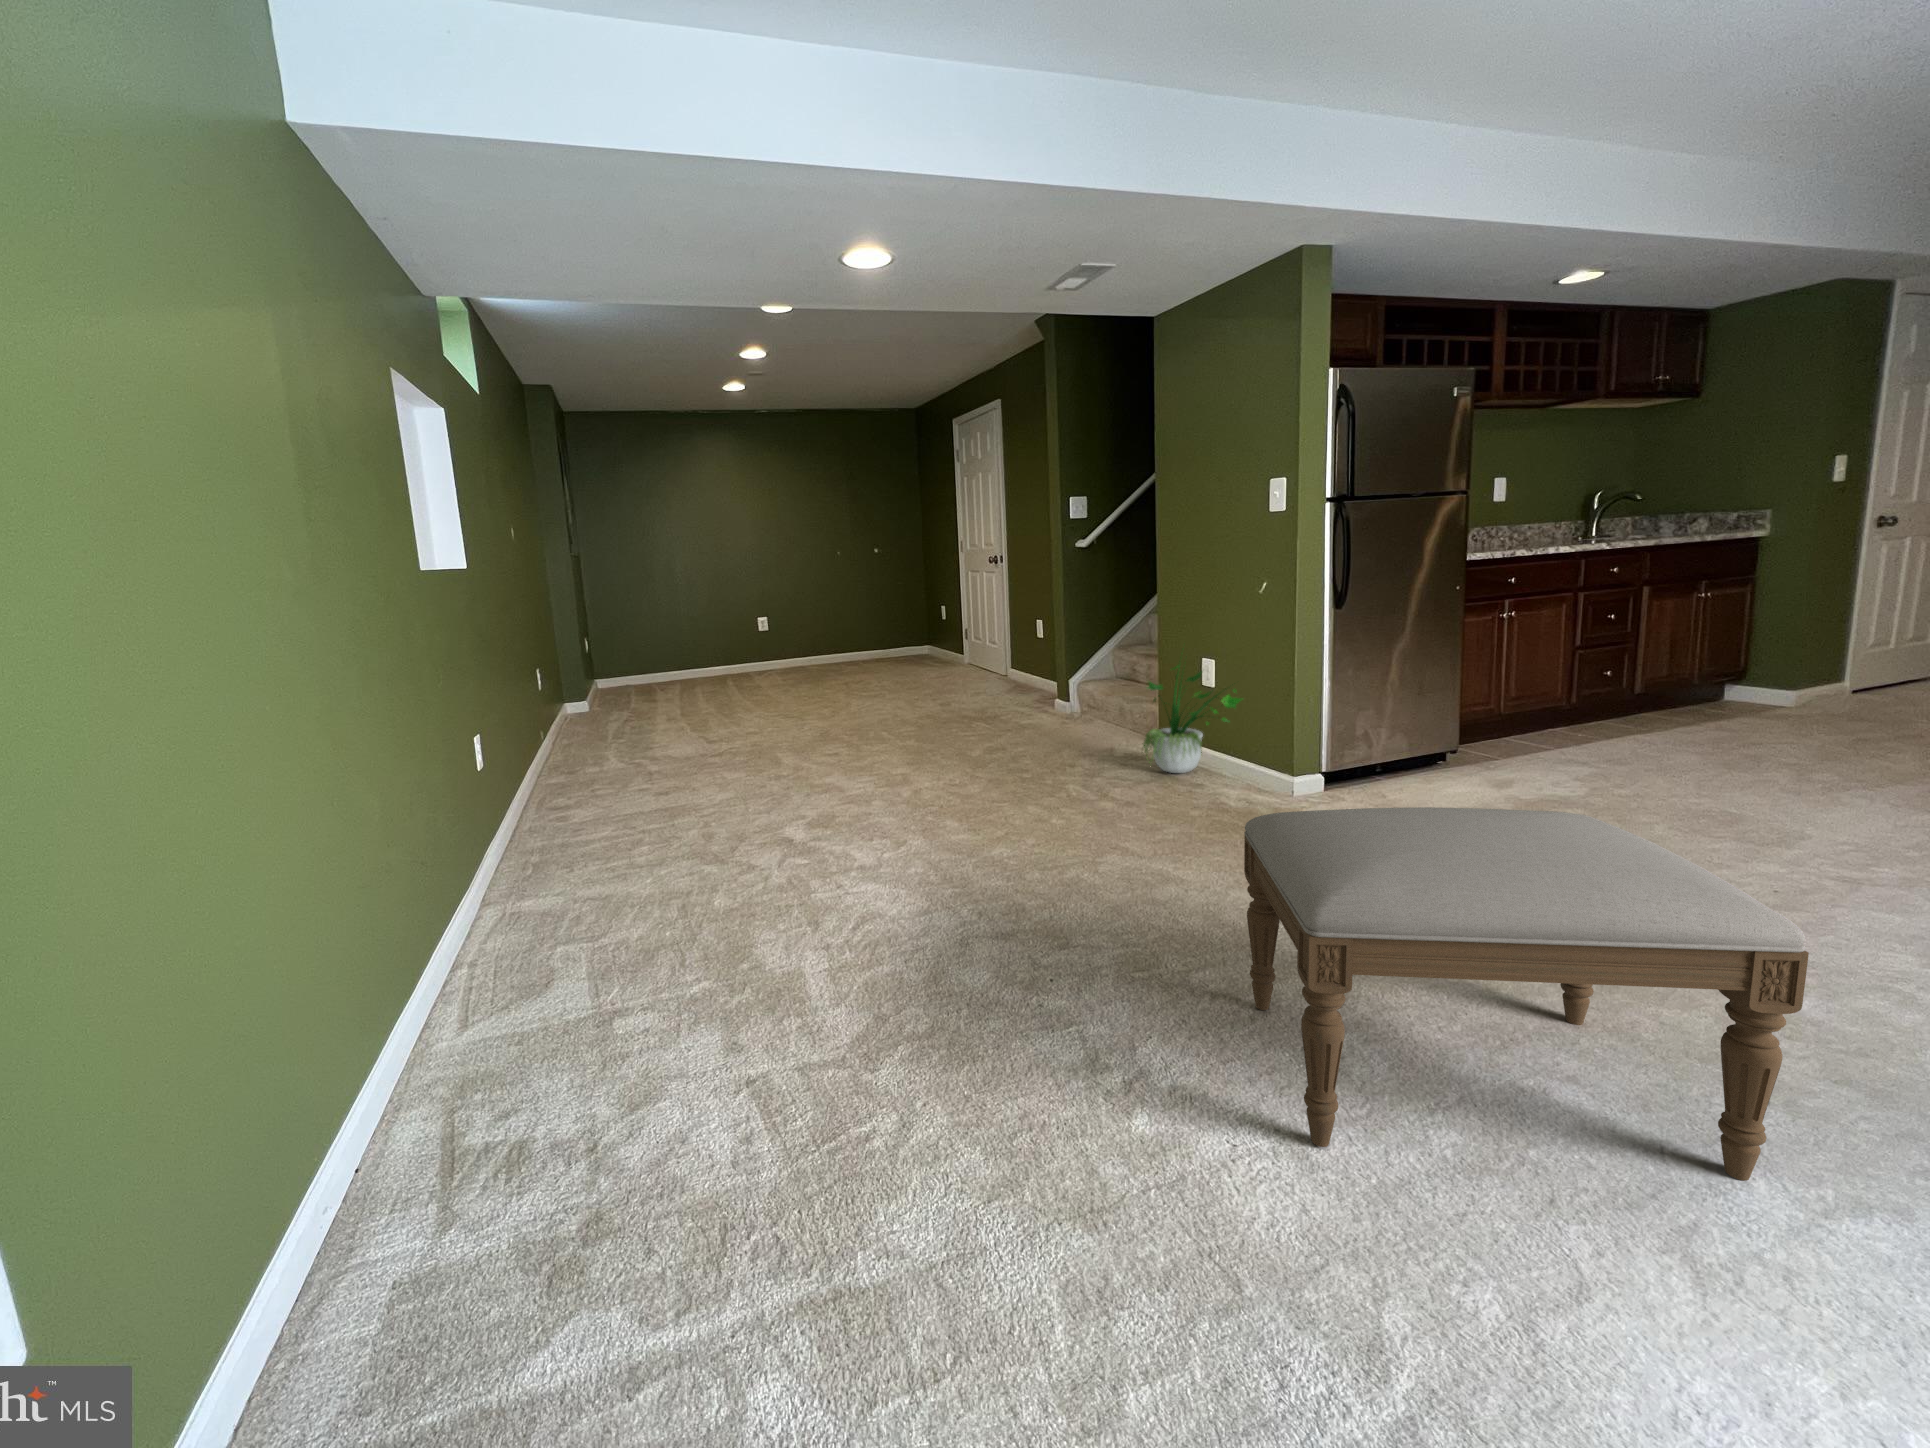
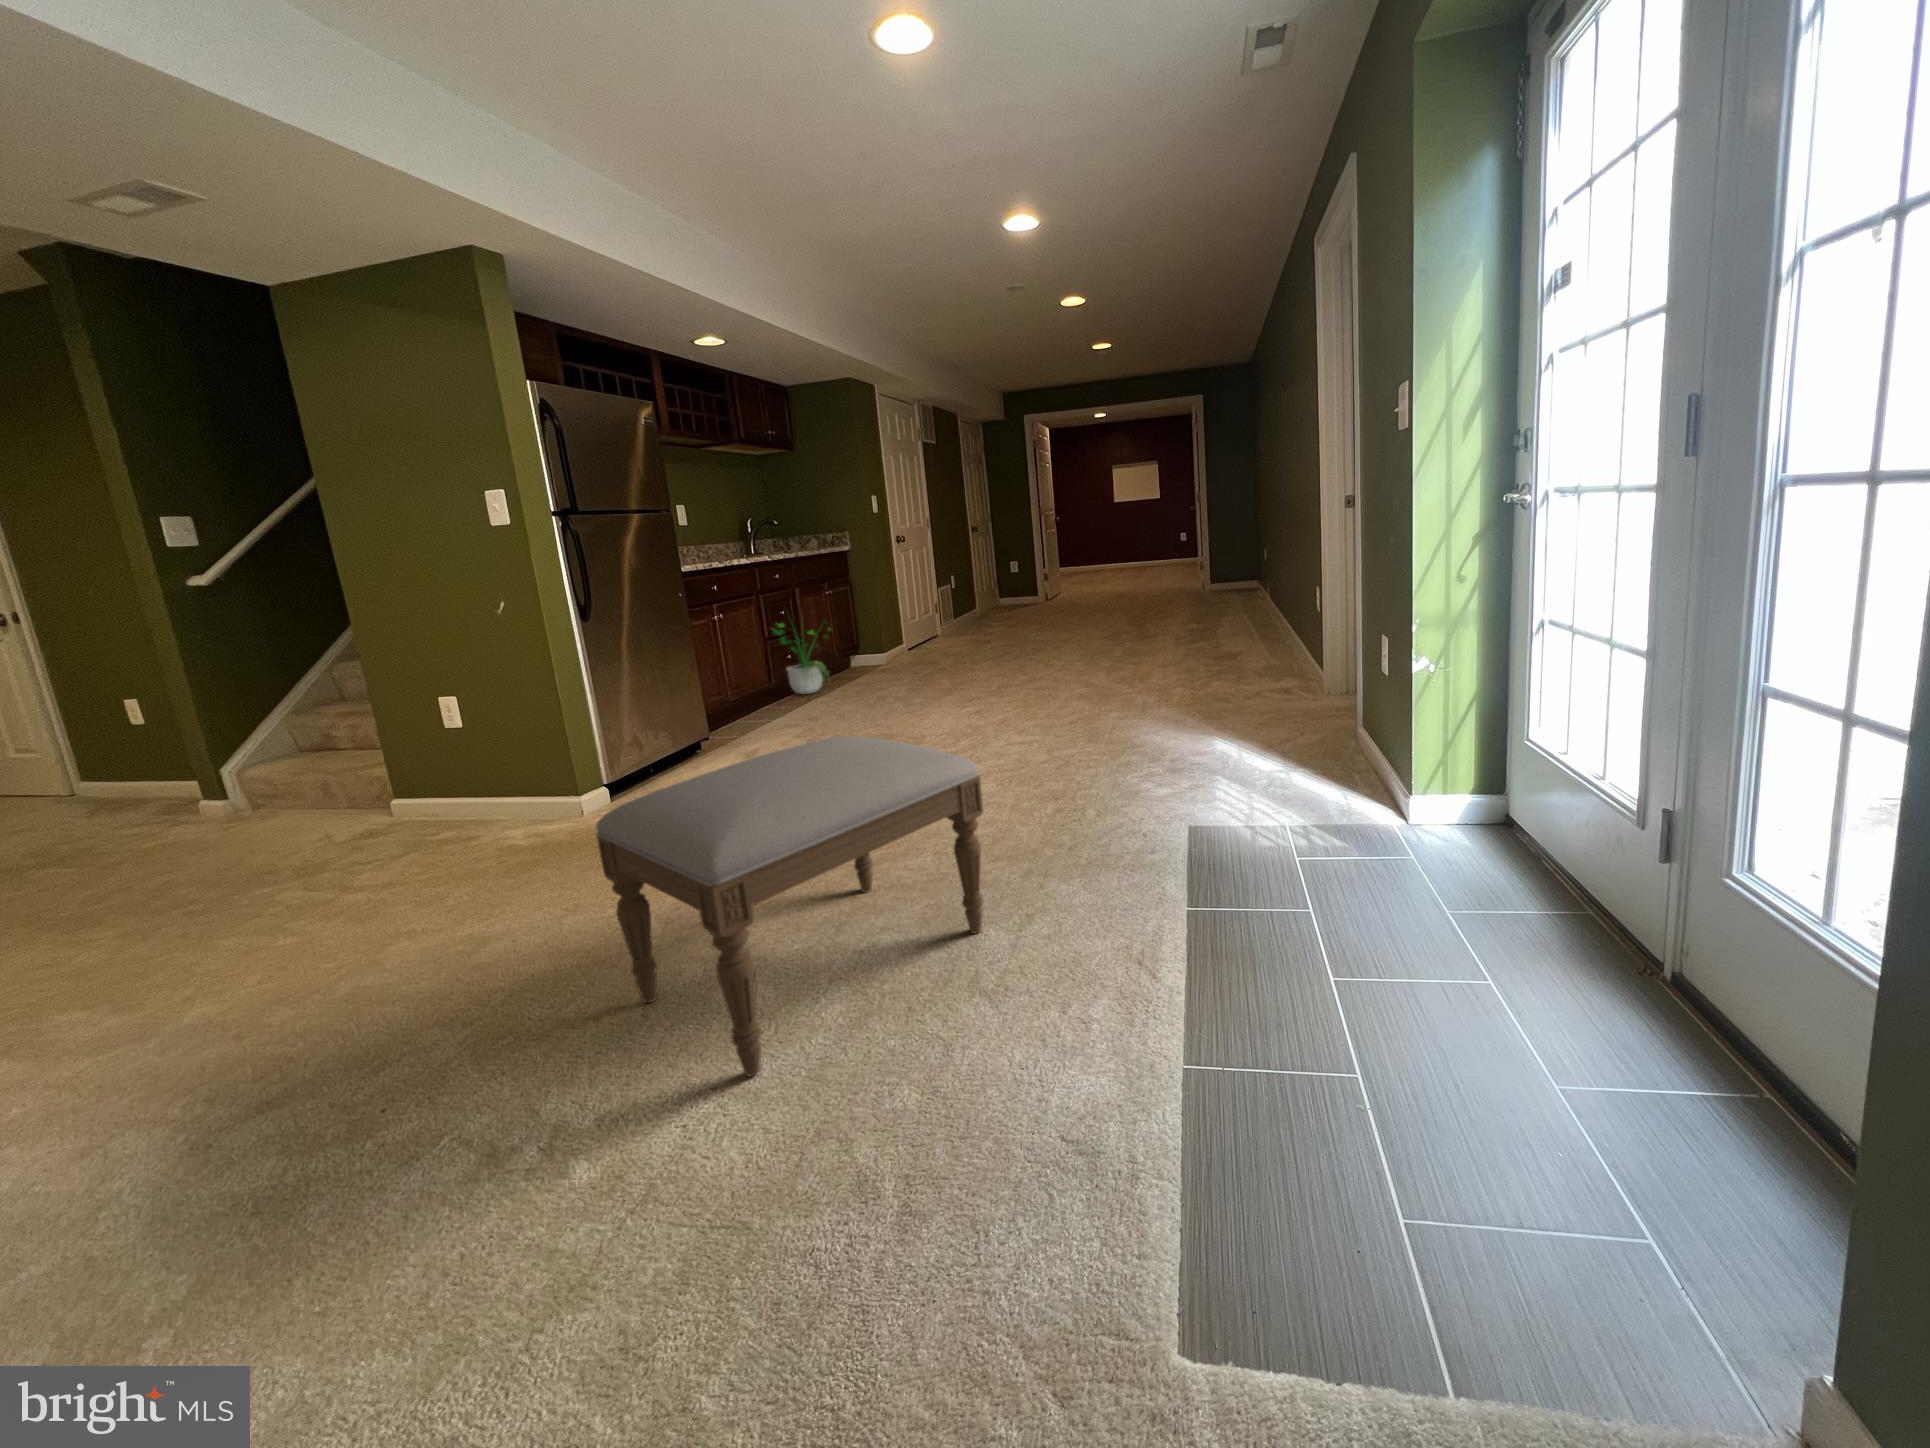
potted plant: present [1143,664,1242,773] -> present [773,623,831,694]

